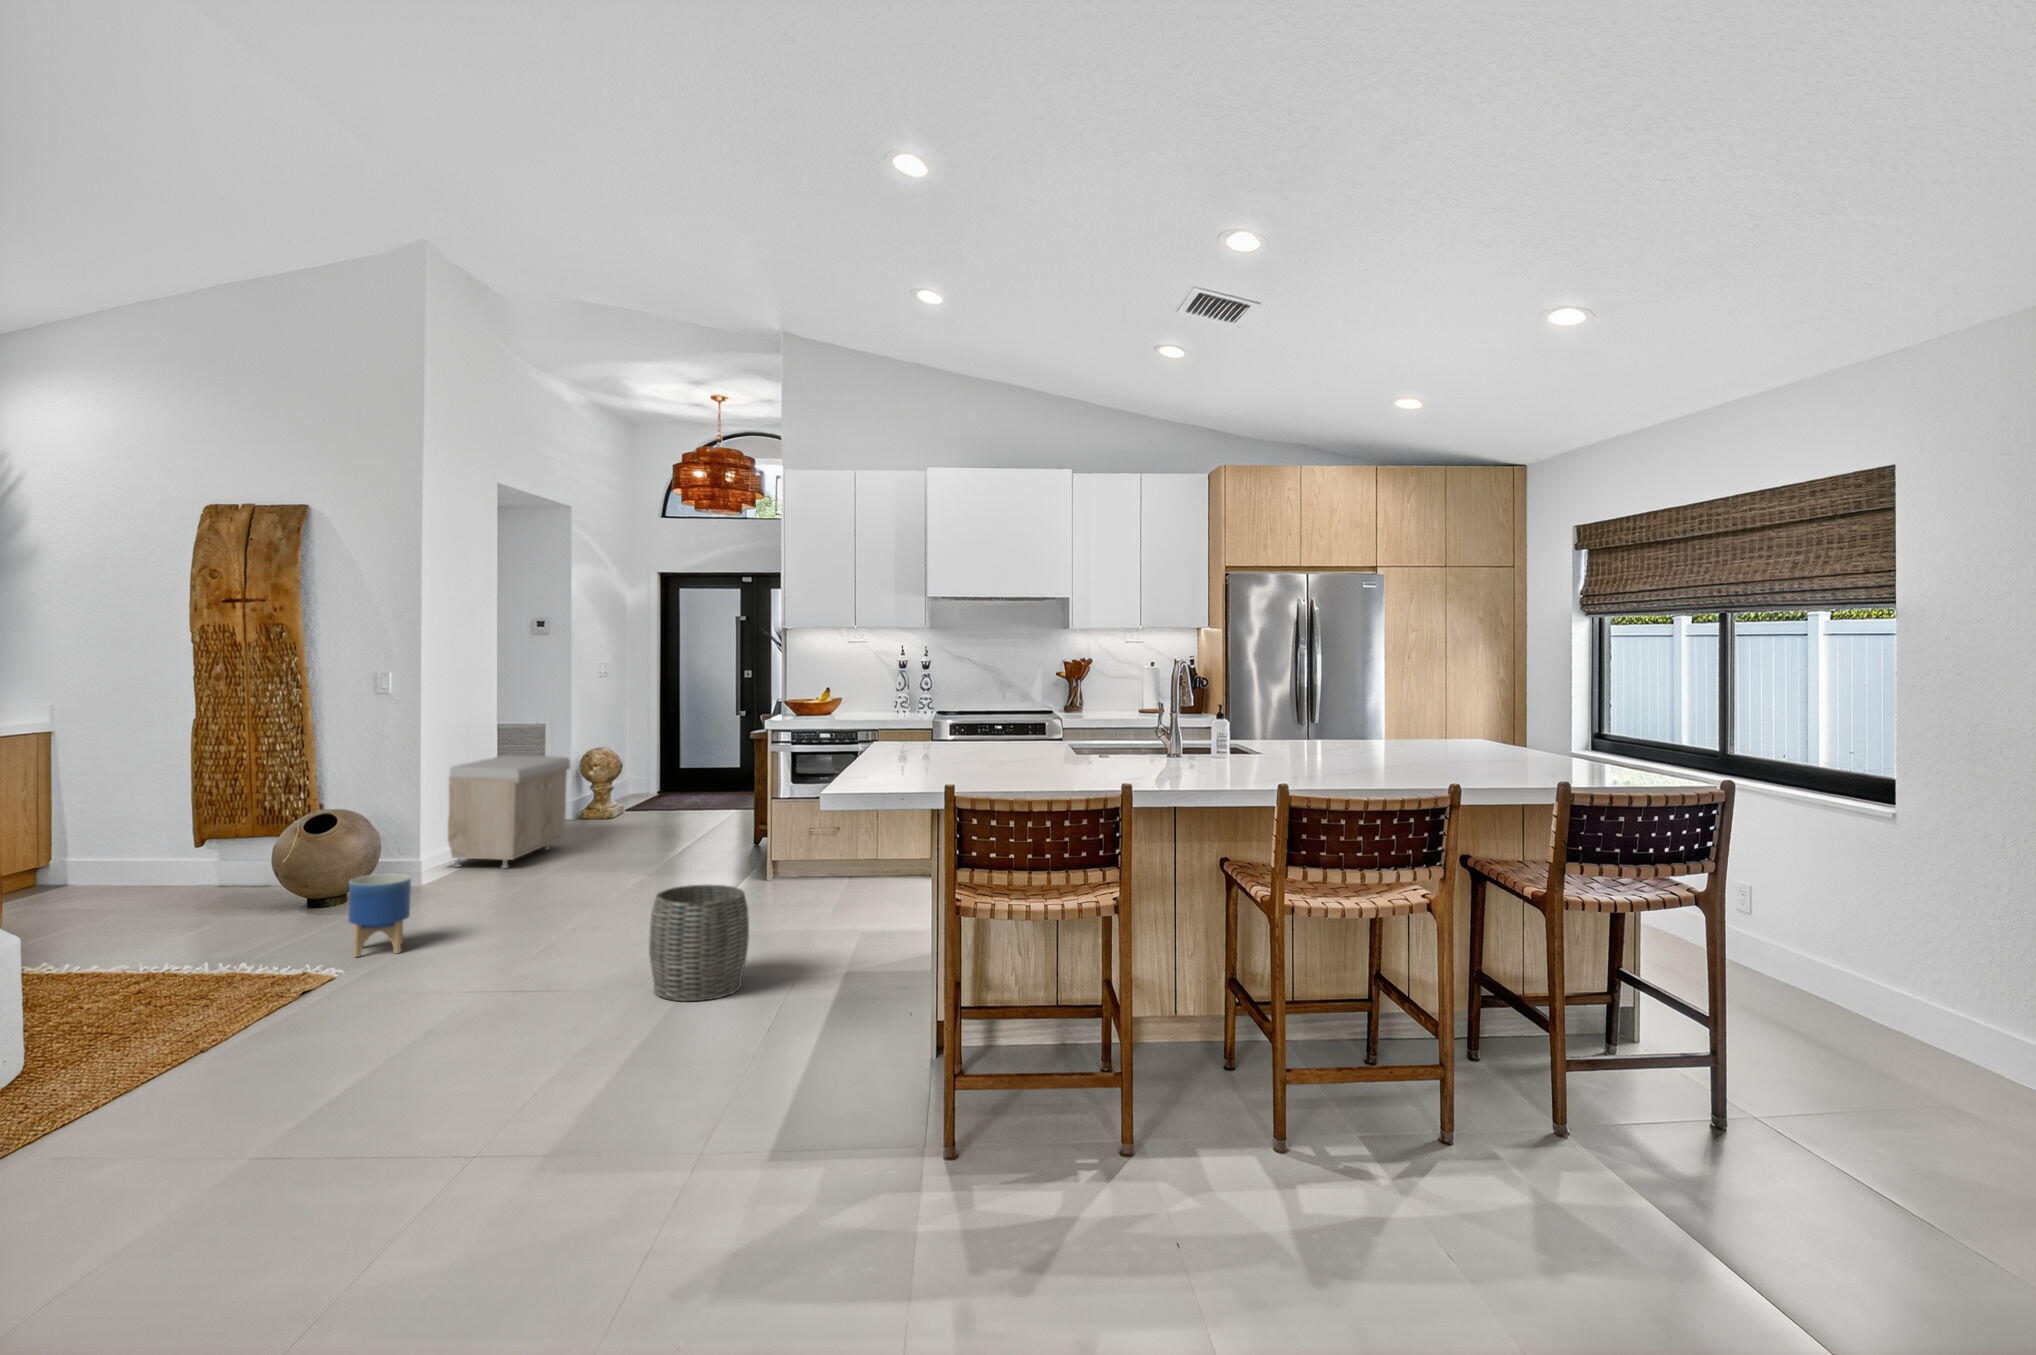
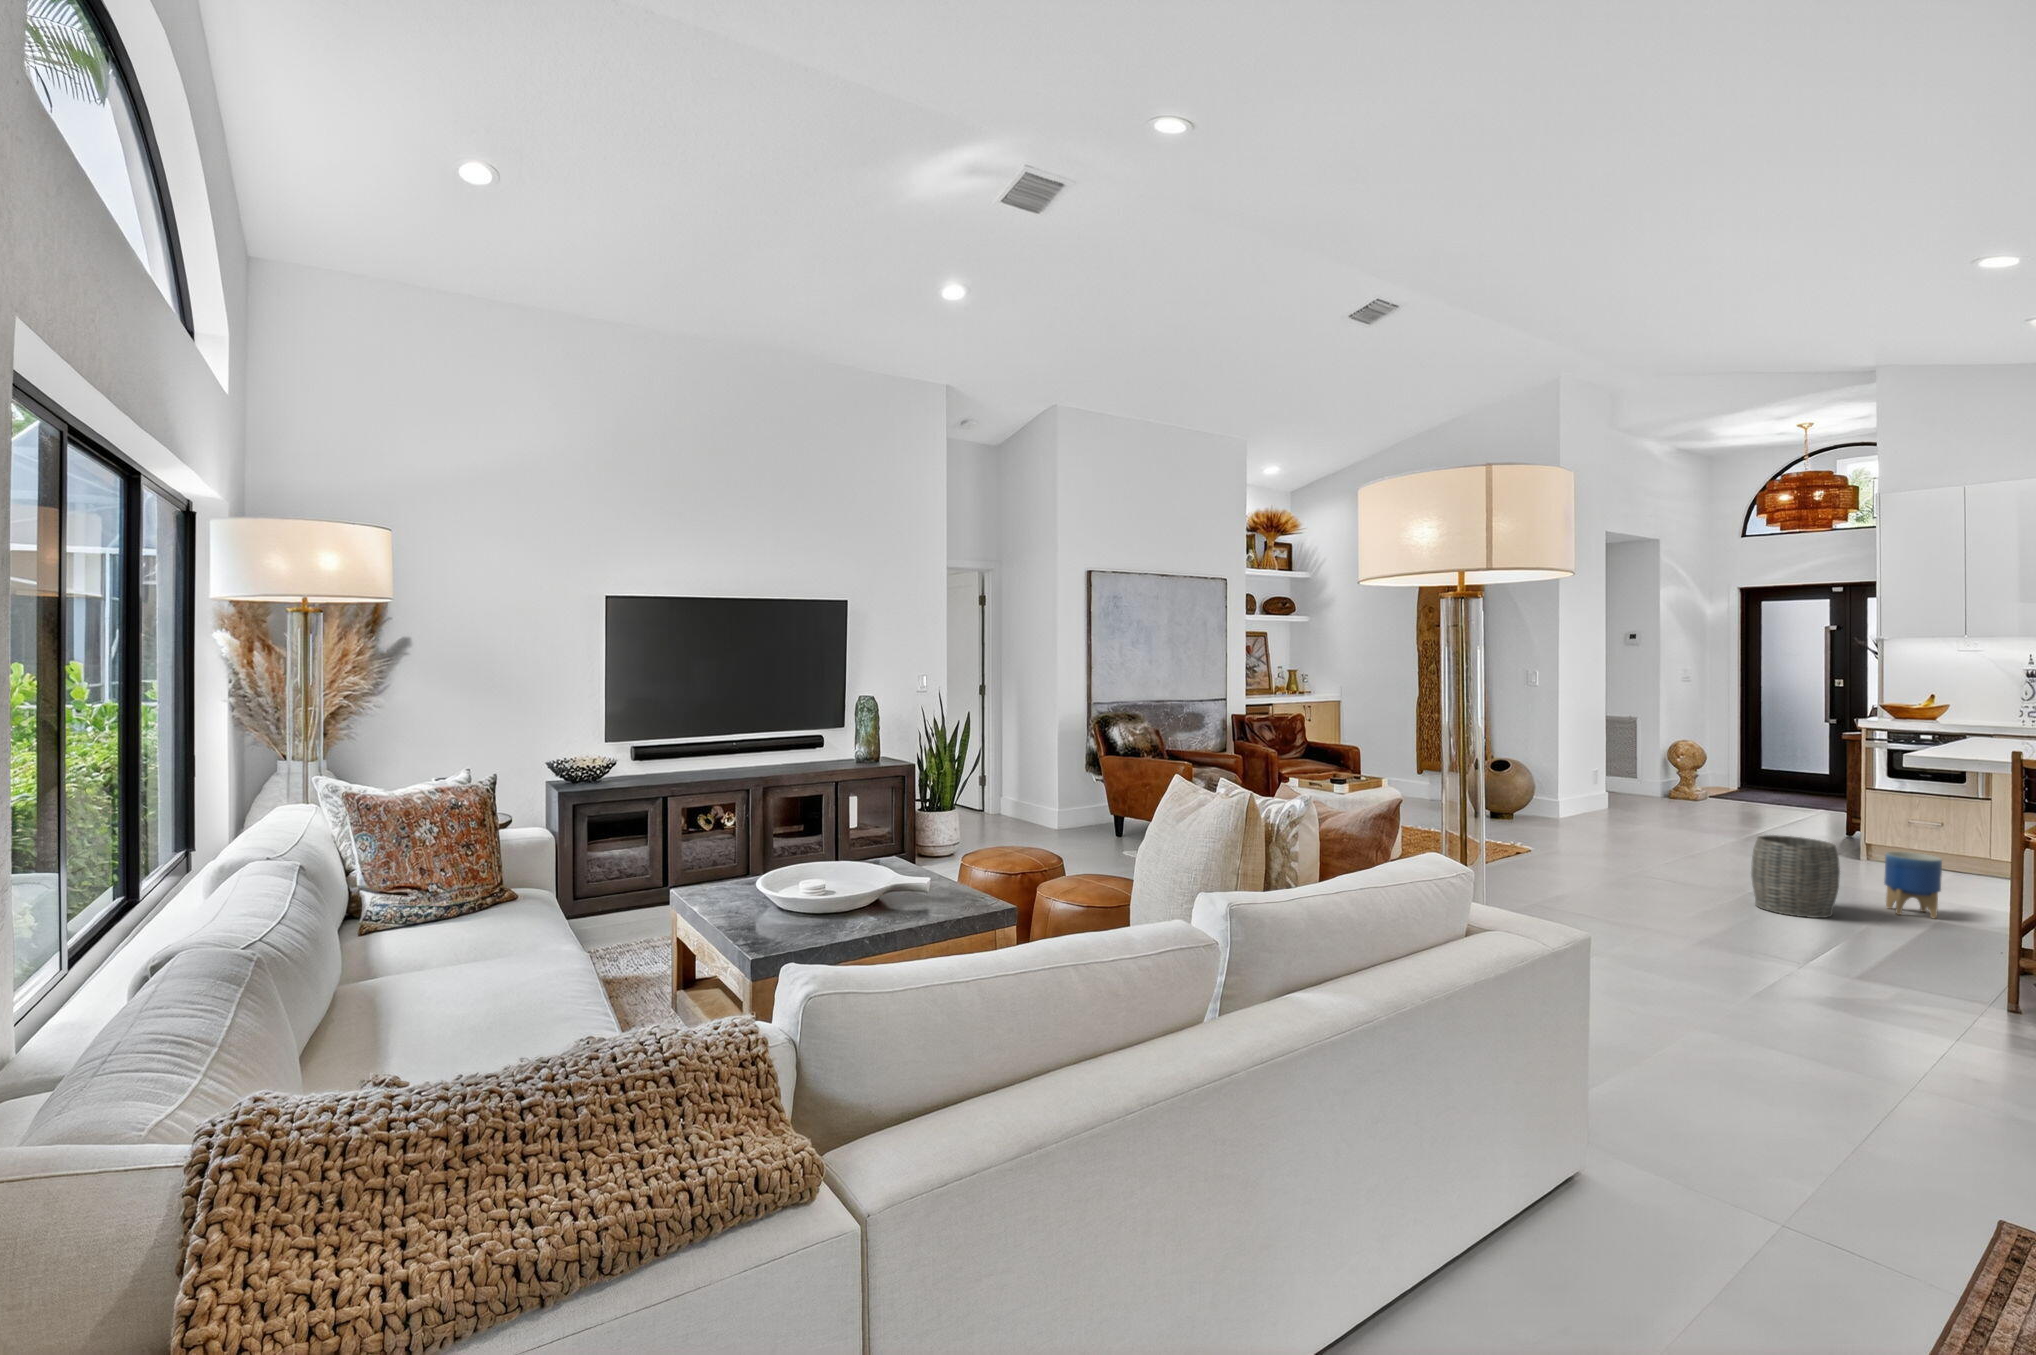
storage bench: present [448,755,570,868] -> none [1564,741,1664,823]
planter: present [348,874,411,957] -> present [1884,851,1942,919]

